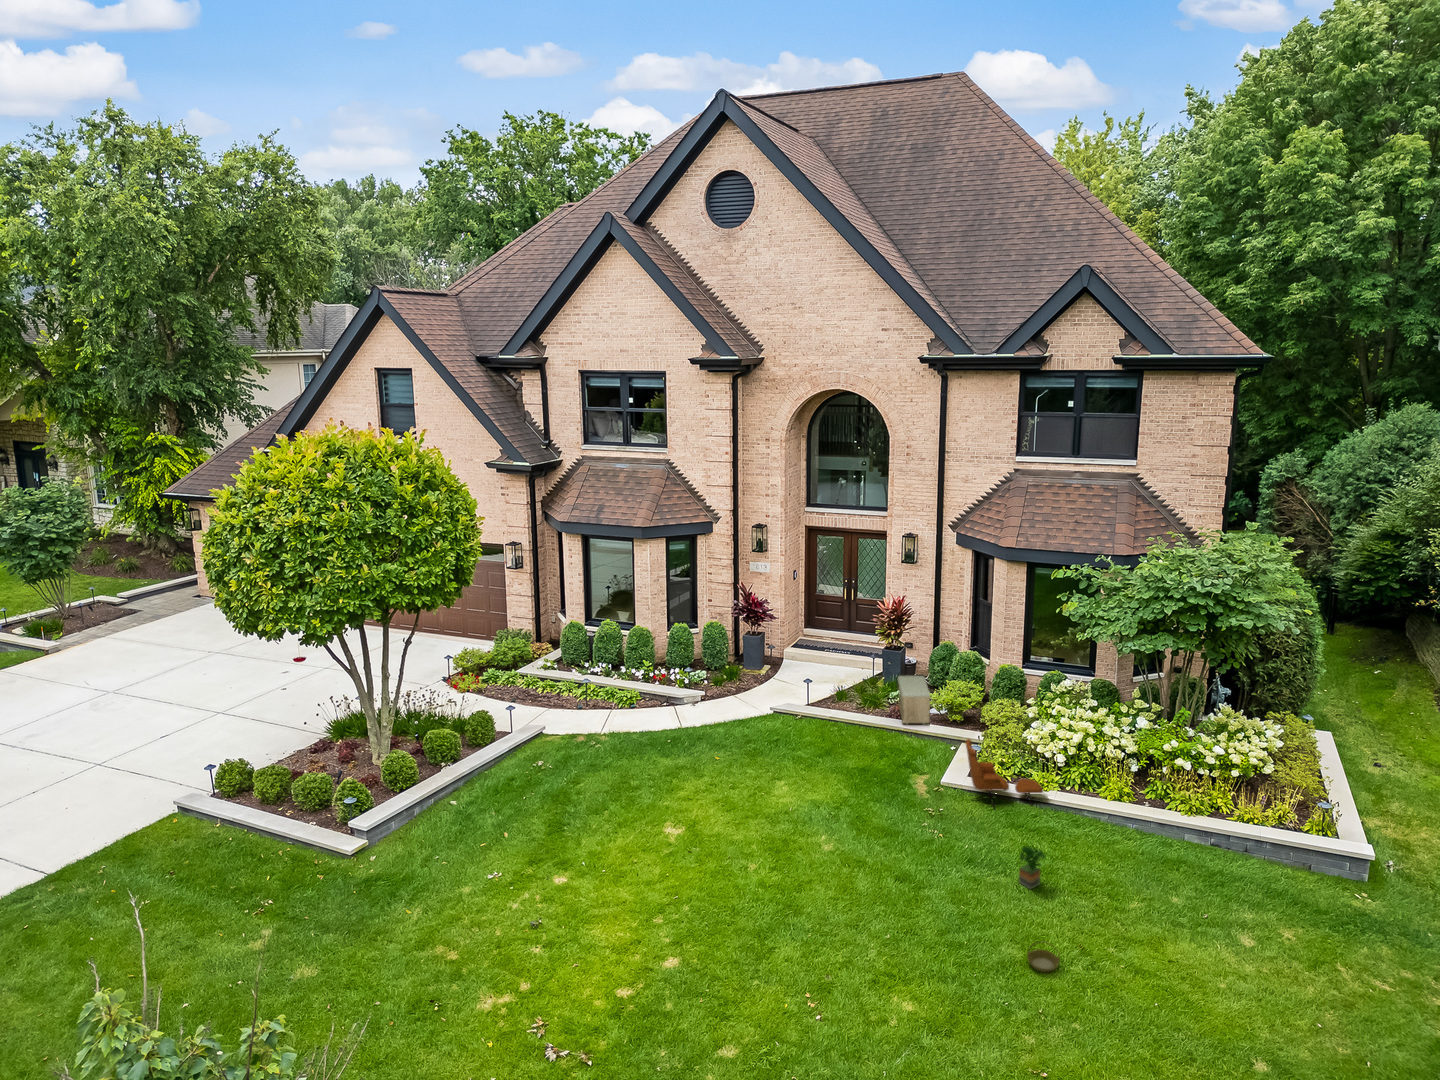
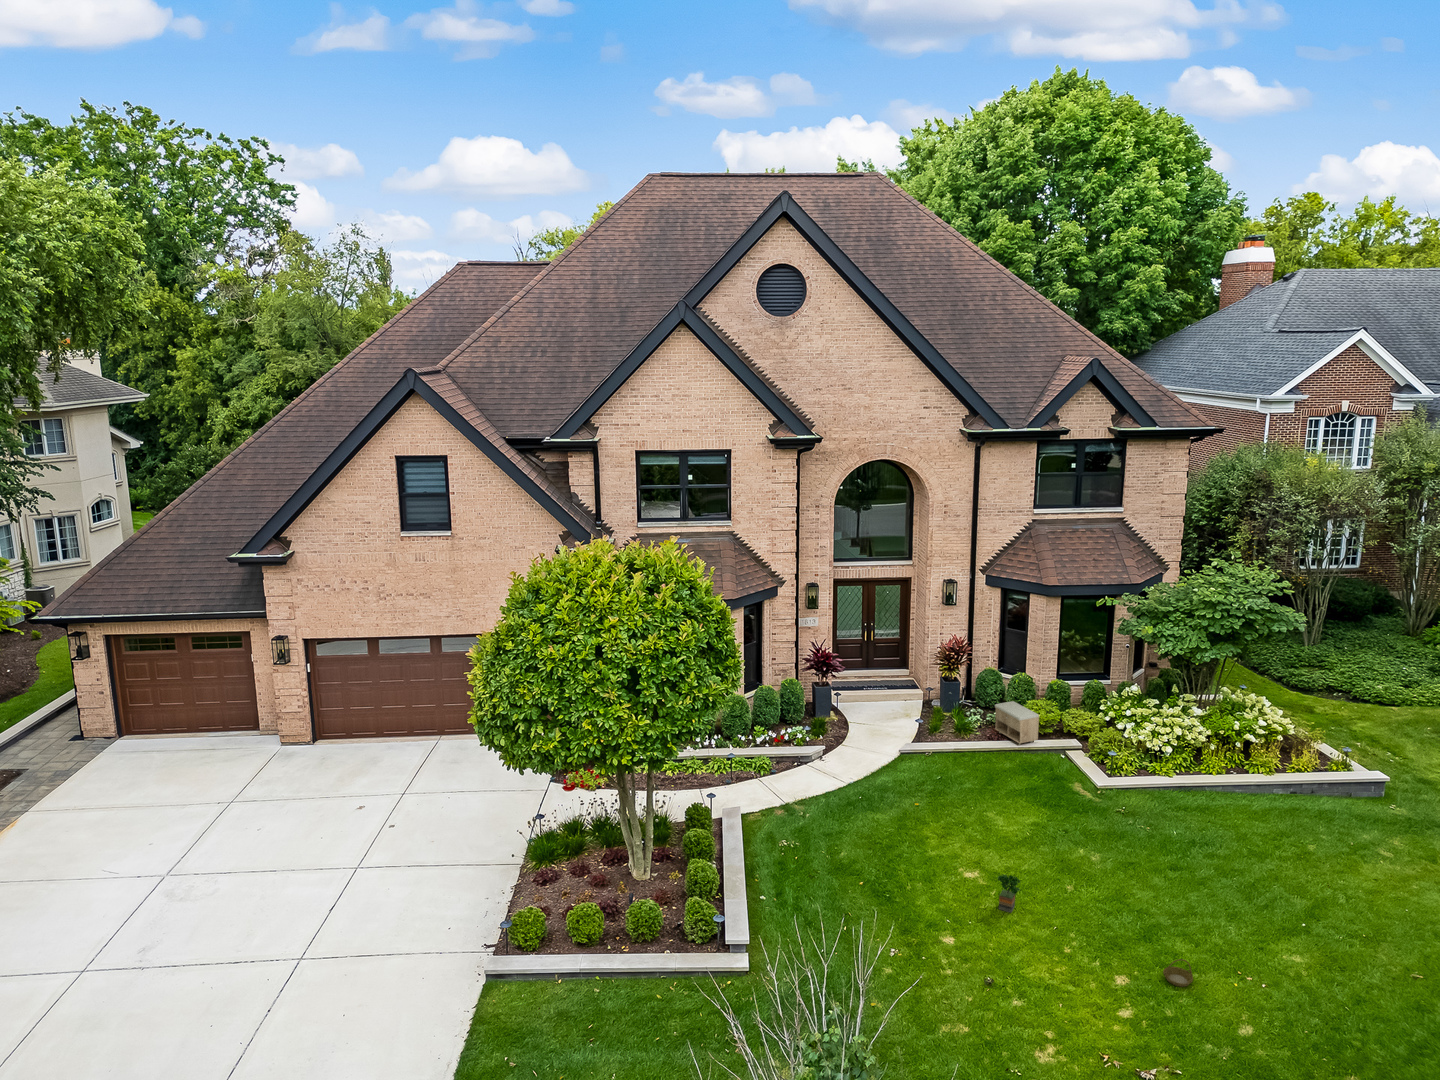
lounge chair: present [966,739,1043,808] -> none [1139,743,1192,797]
potted tree: present [1019,846,1046,889] -> present [998,875,1020,913]
basket: present [1027,941,1060,972] -> present [1163,959,1193,987]

